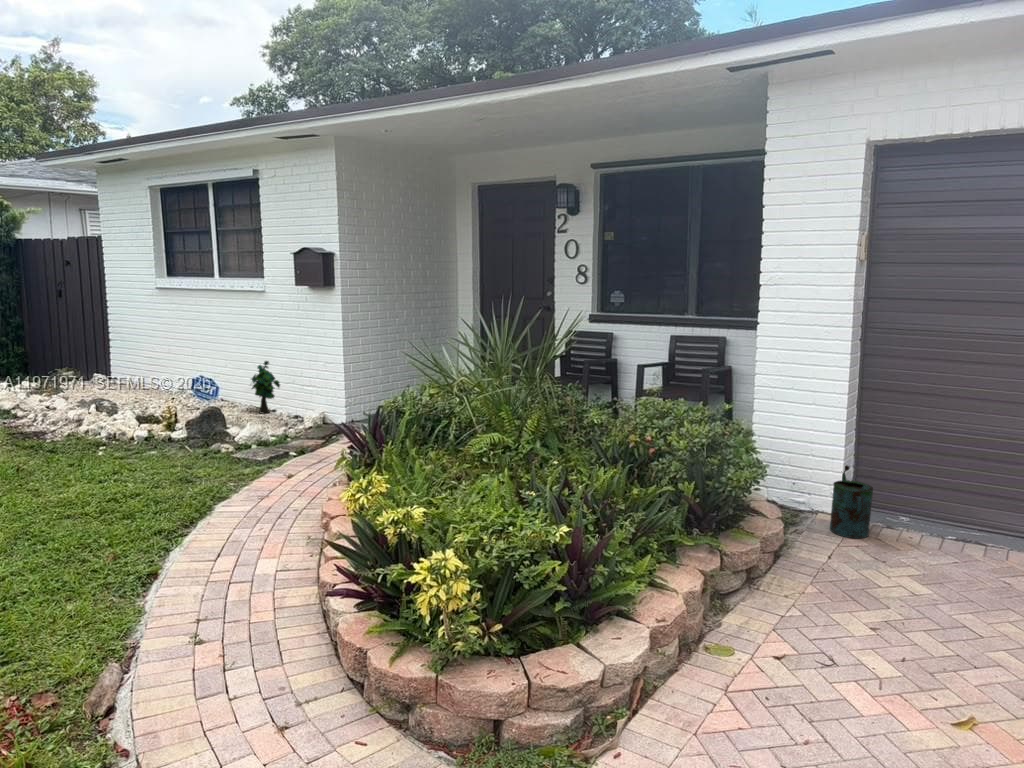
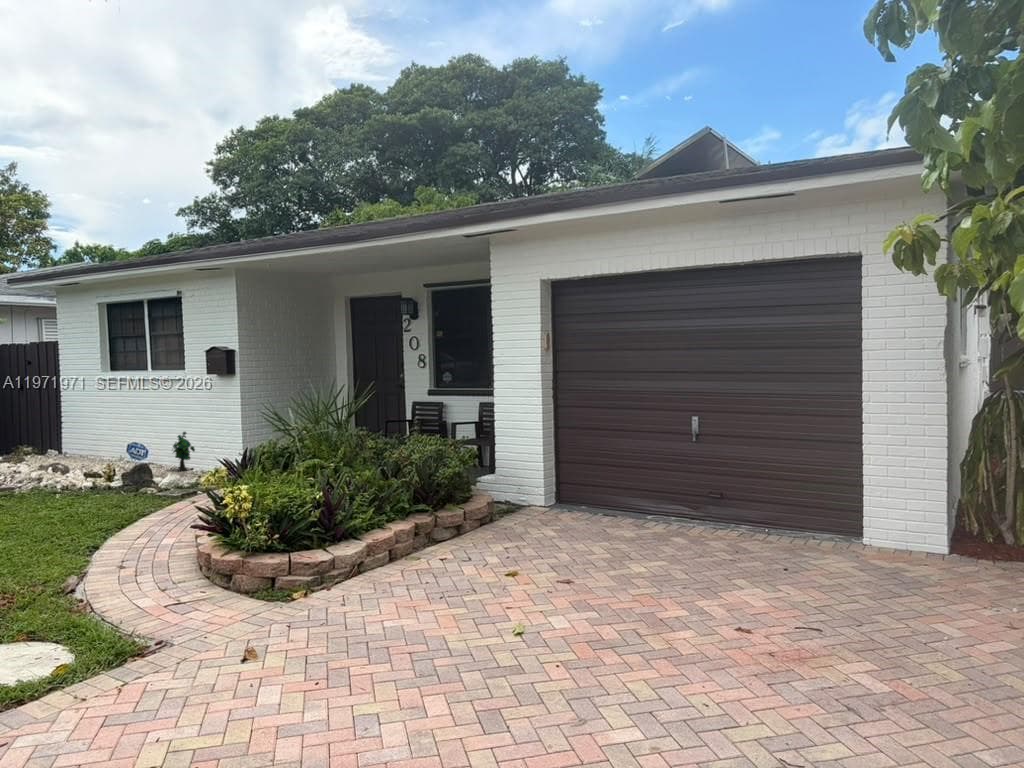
watering can: present [830,465,873,538] -> none [522,474,544,516]

